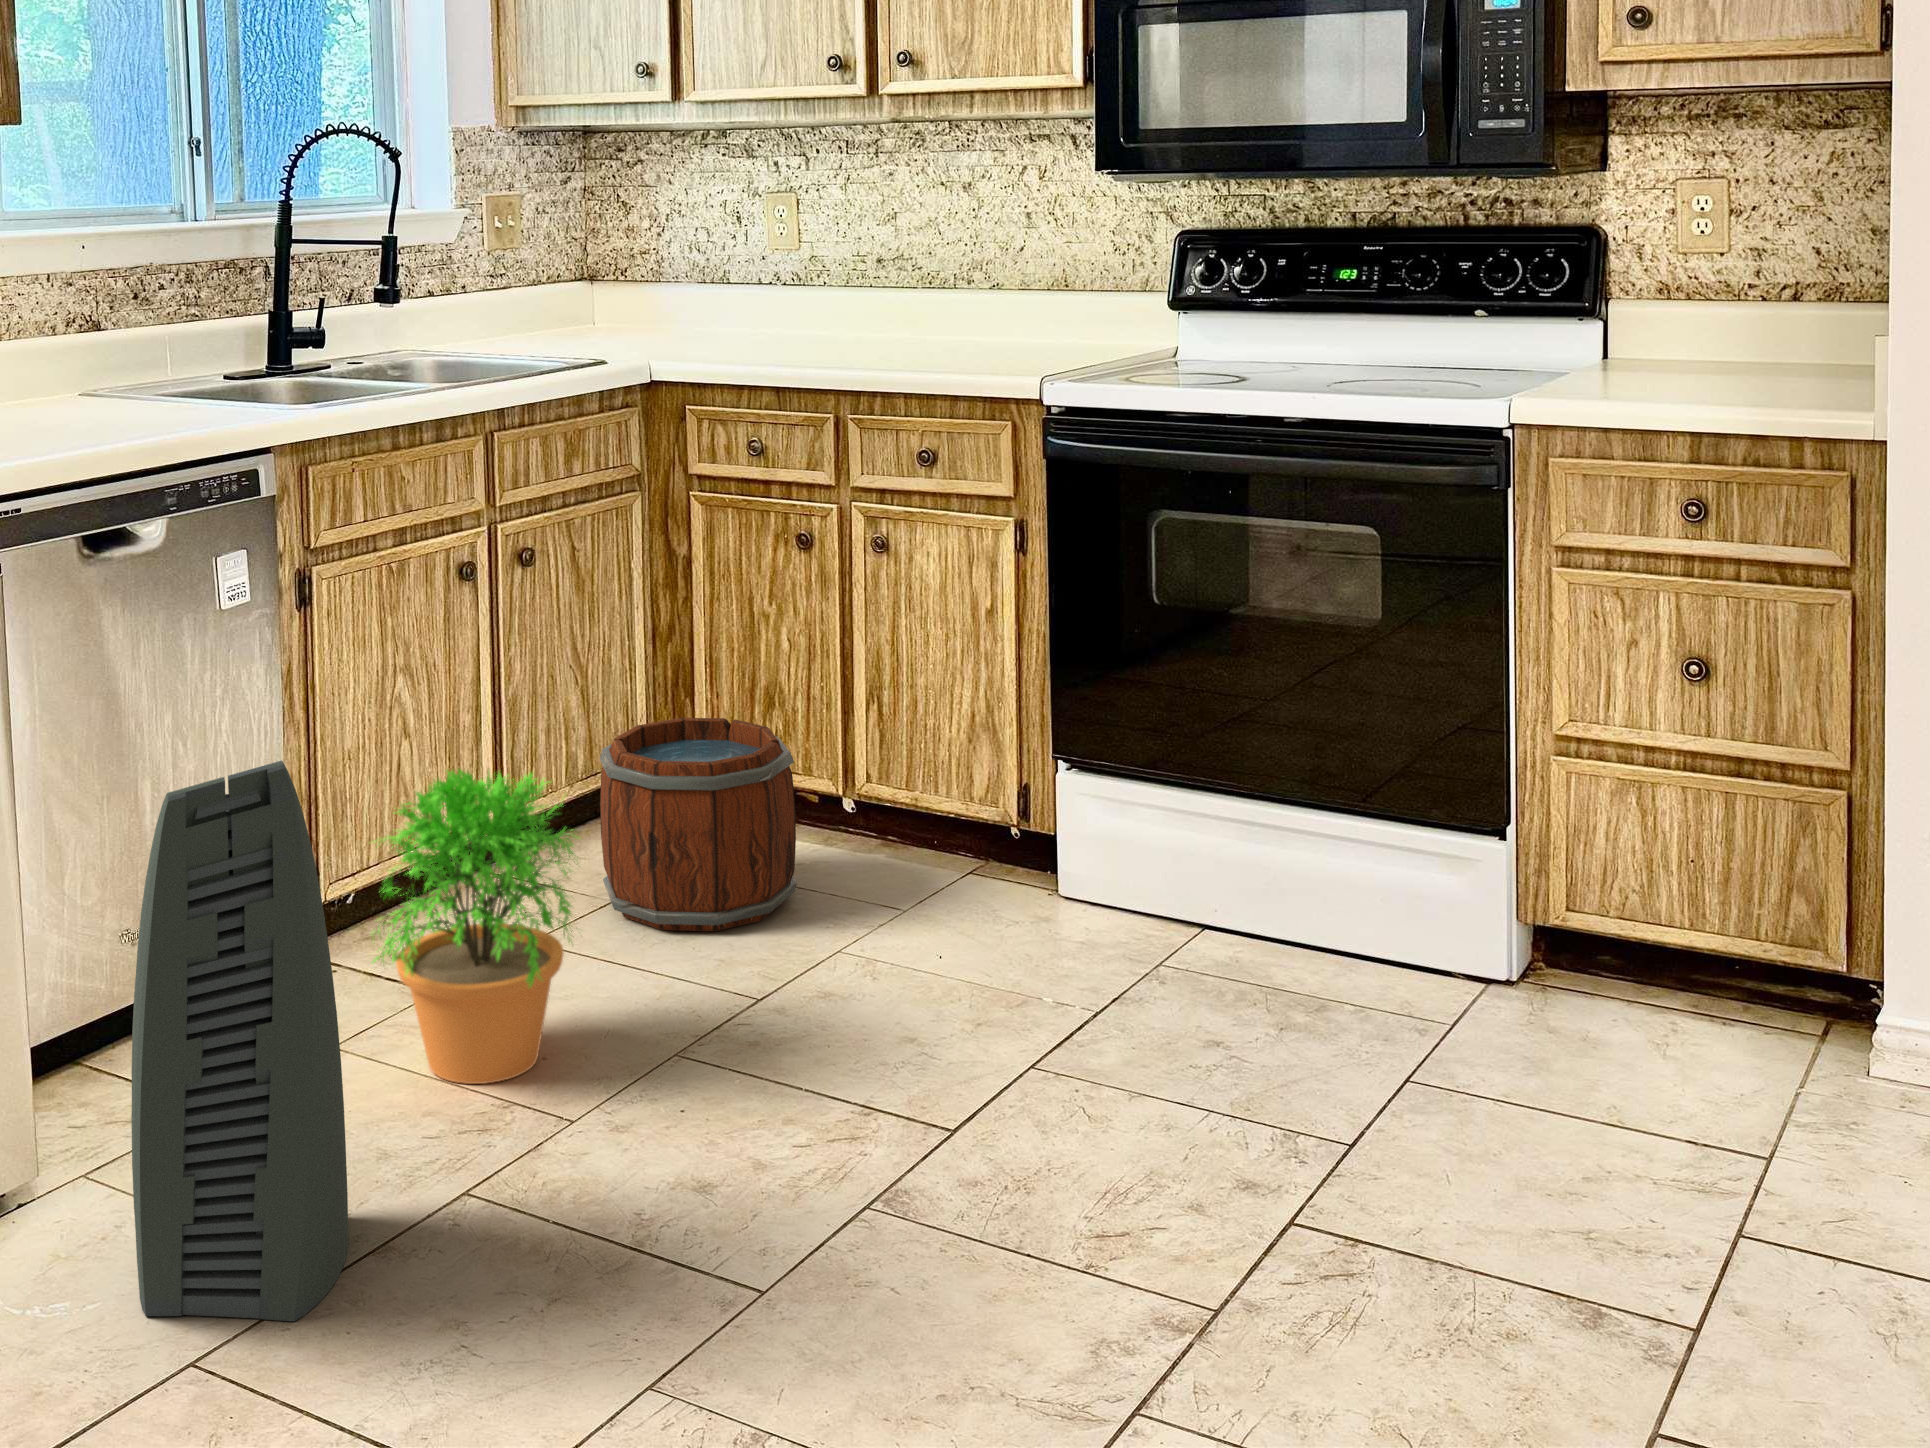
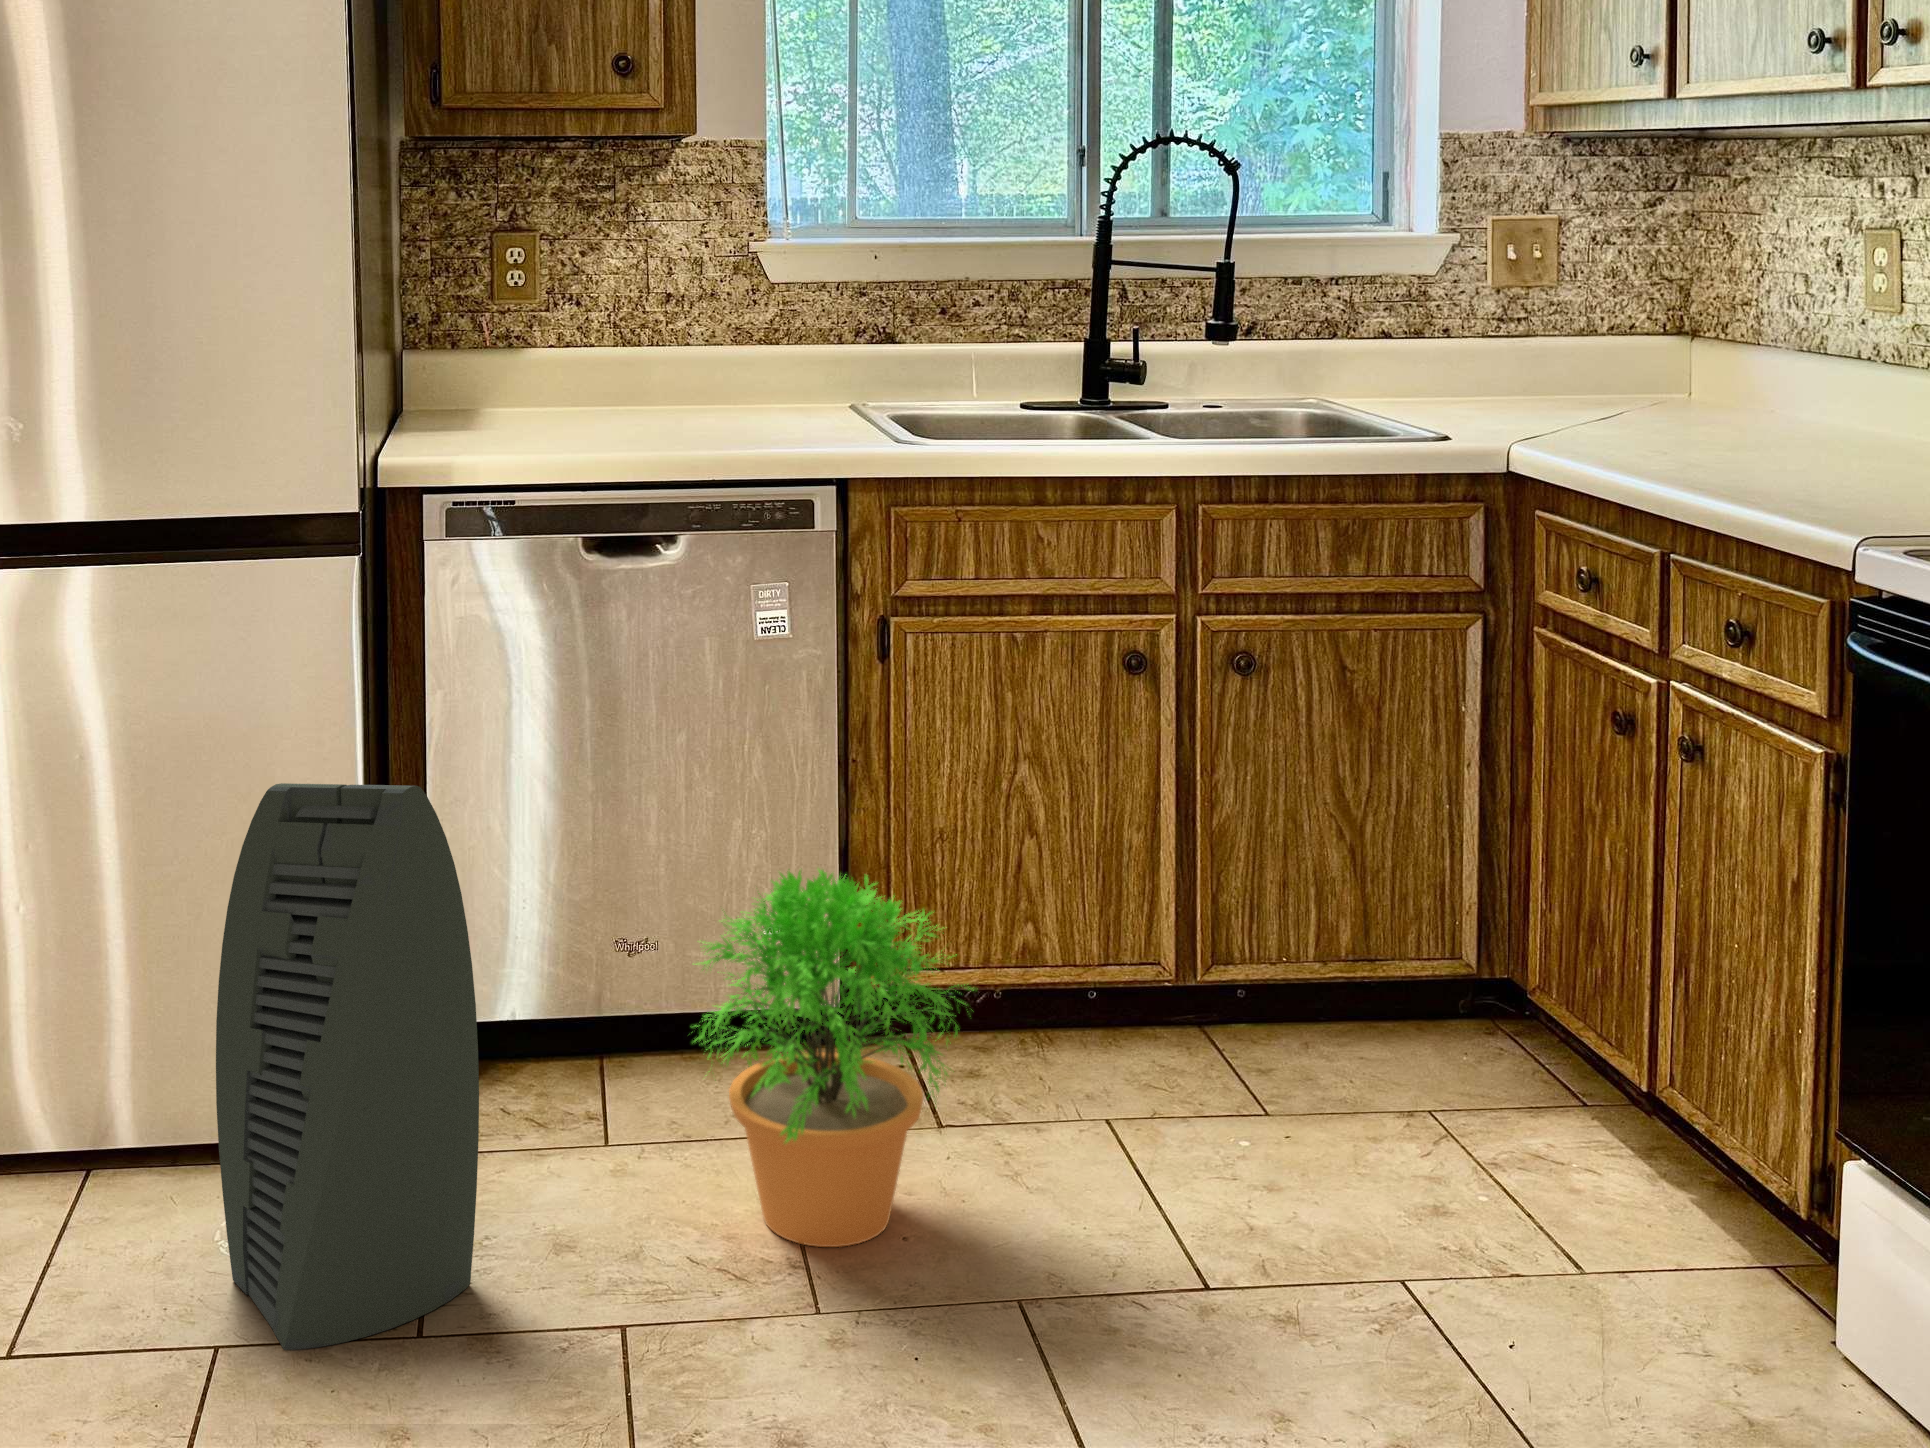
bucket: present [599,718,797,931] -> none [1206,909,1481,1218]

